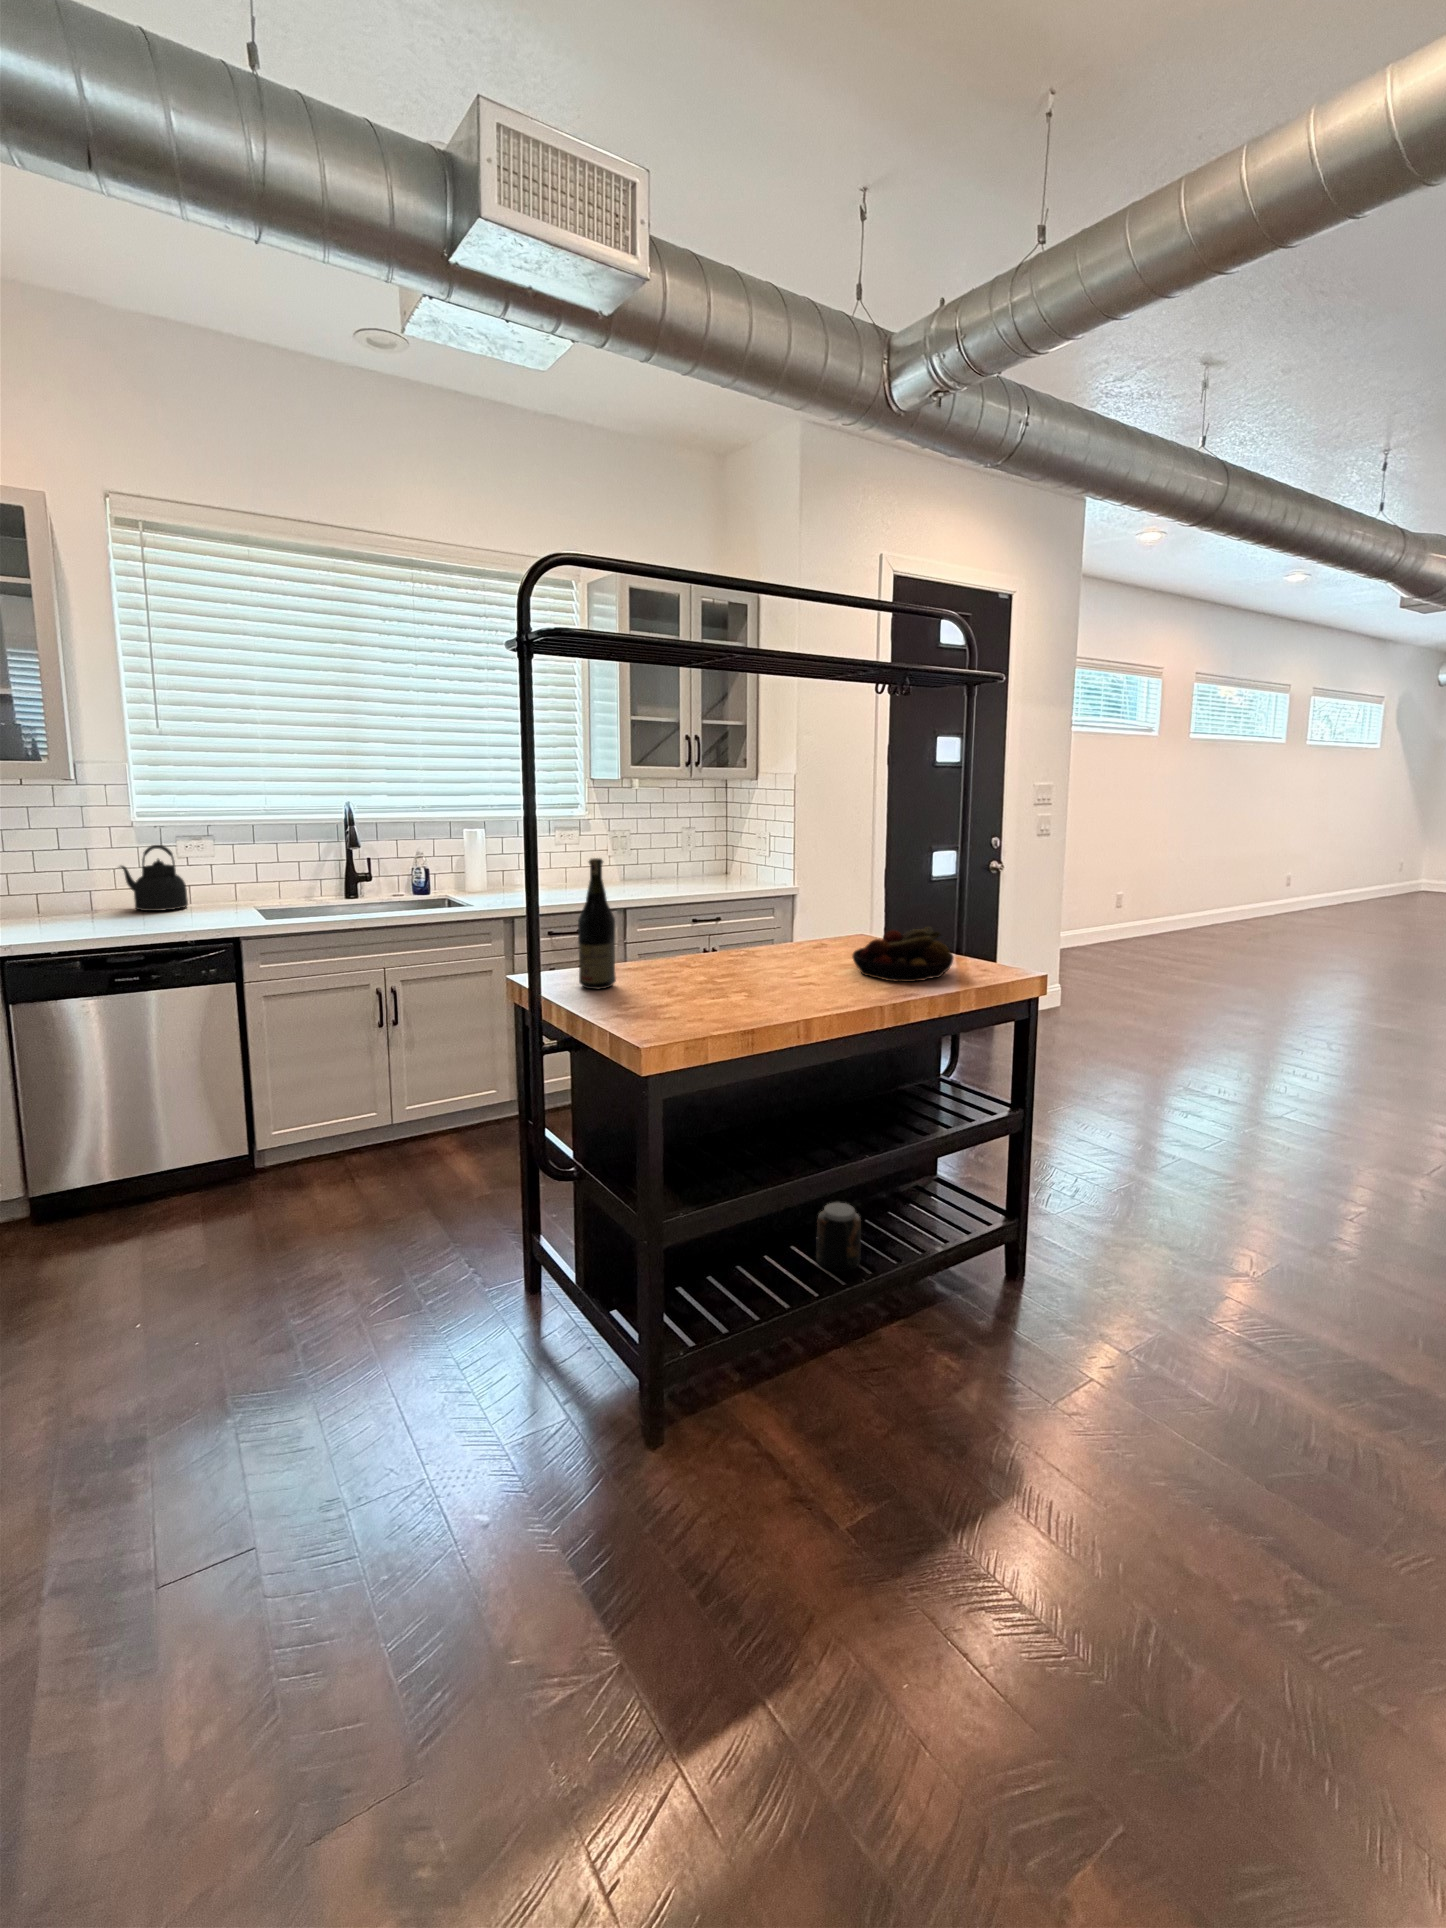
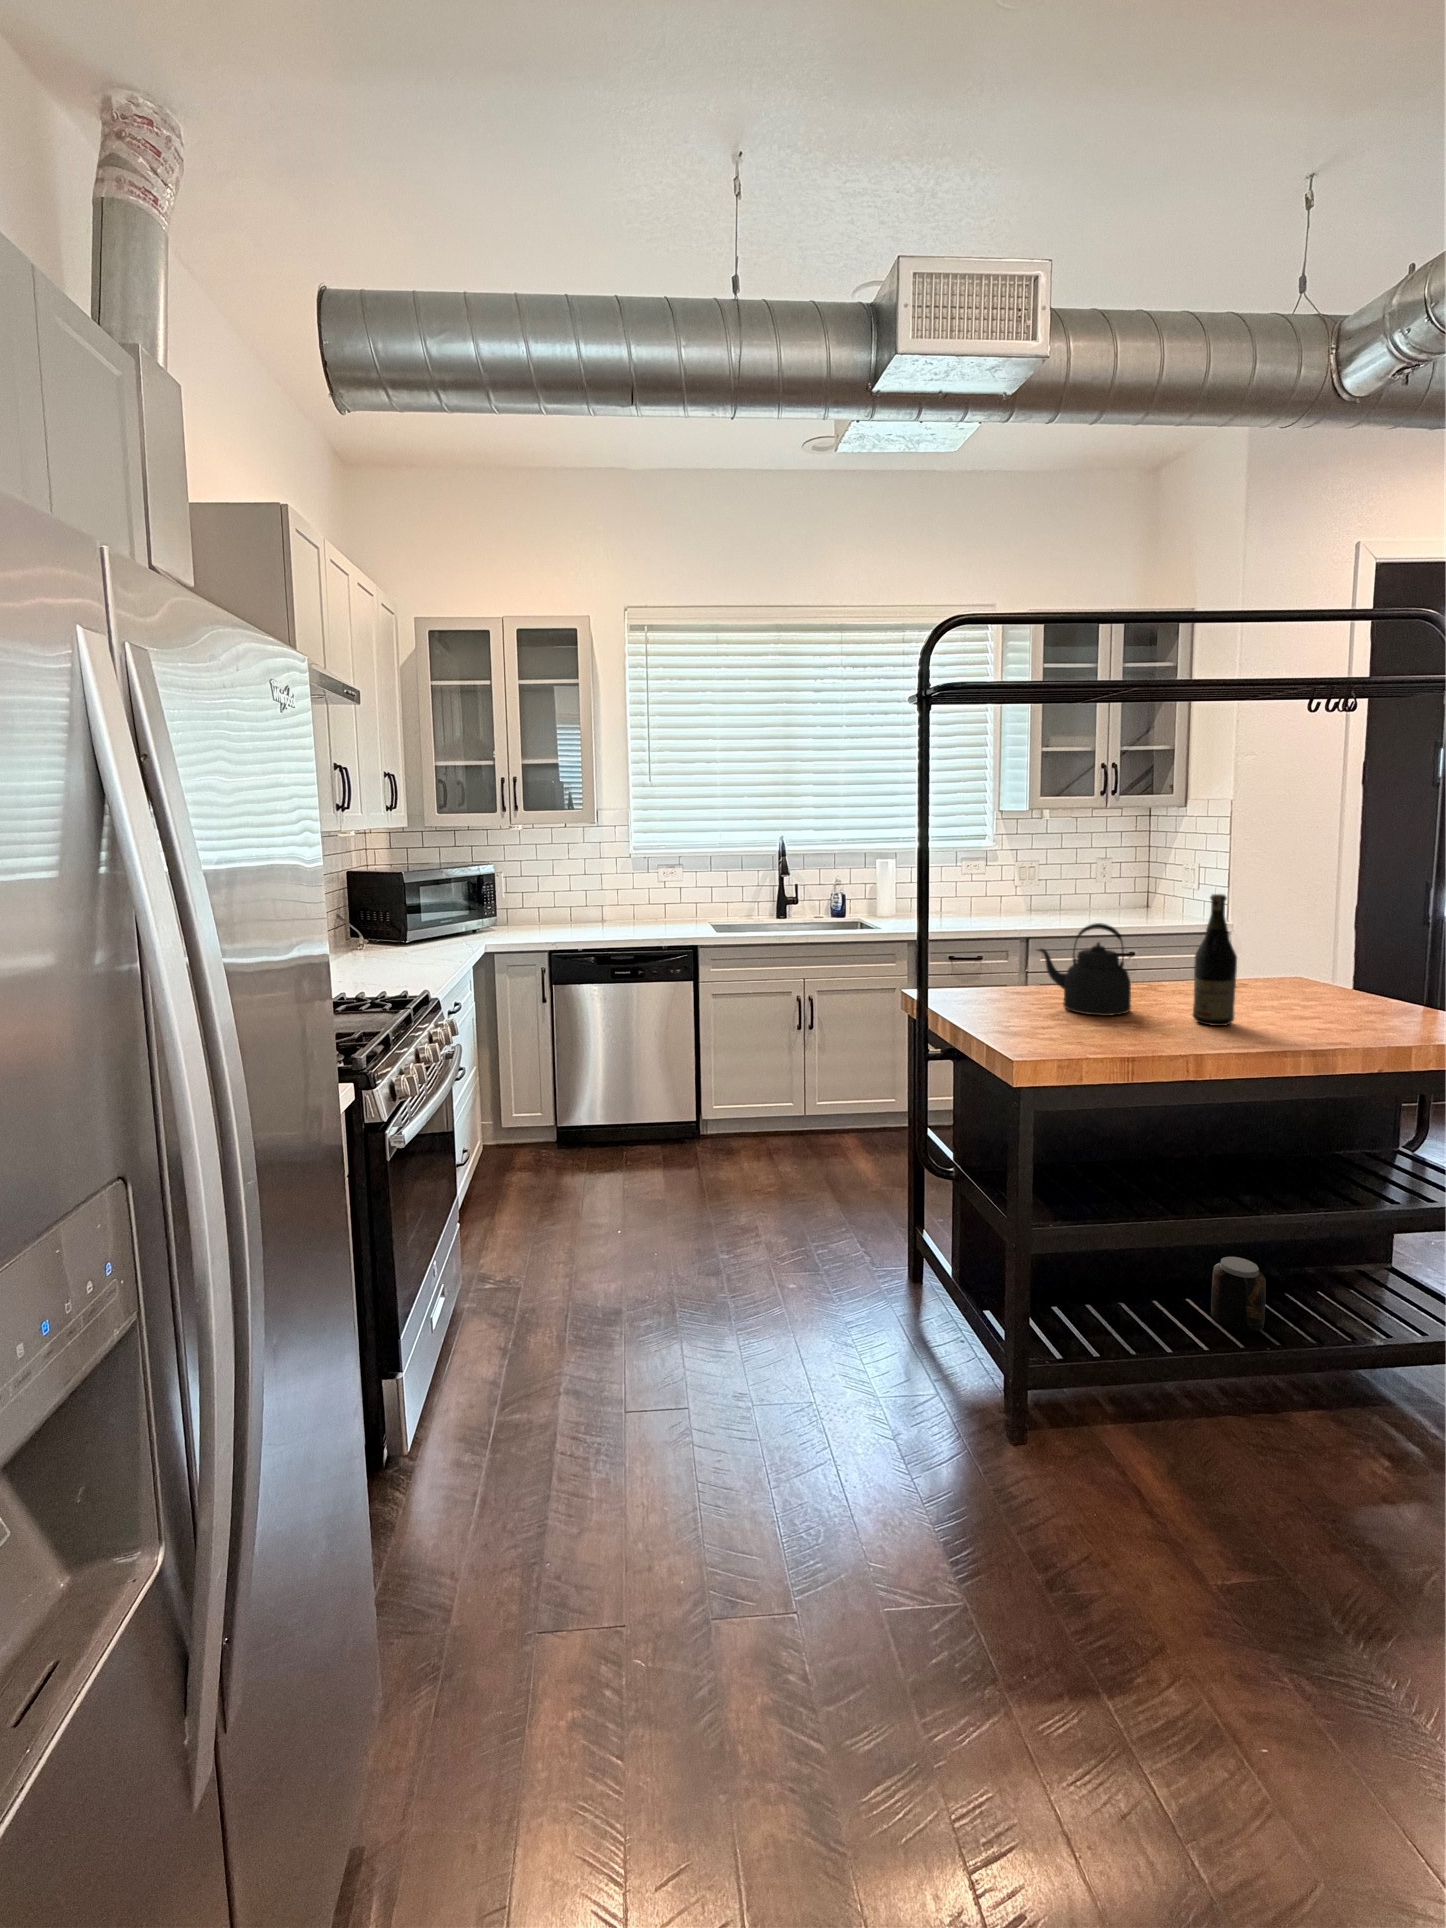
kettle: present [119,845,188,911] -> present [1038,923,1131,1016]
wine bottle: present [578,858,616,989] -> present [1193,894,1237,1026]
fruit bowl: present [853,927,954,982] -> none [1267,972,1401,1031]

